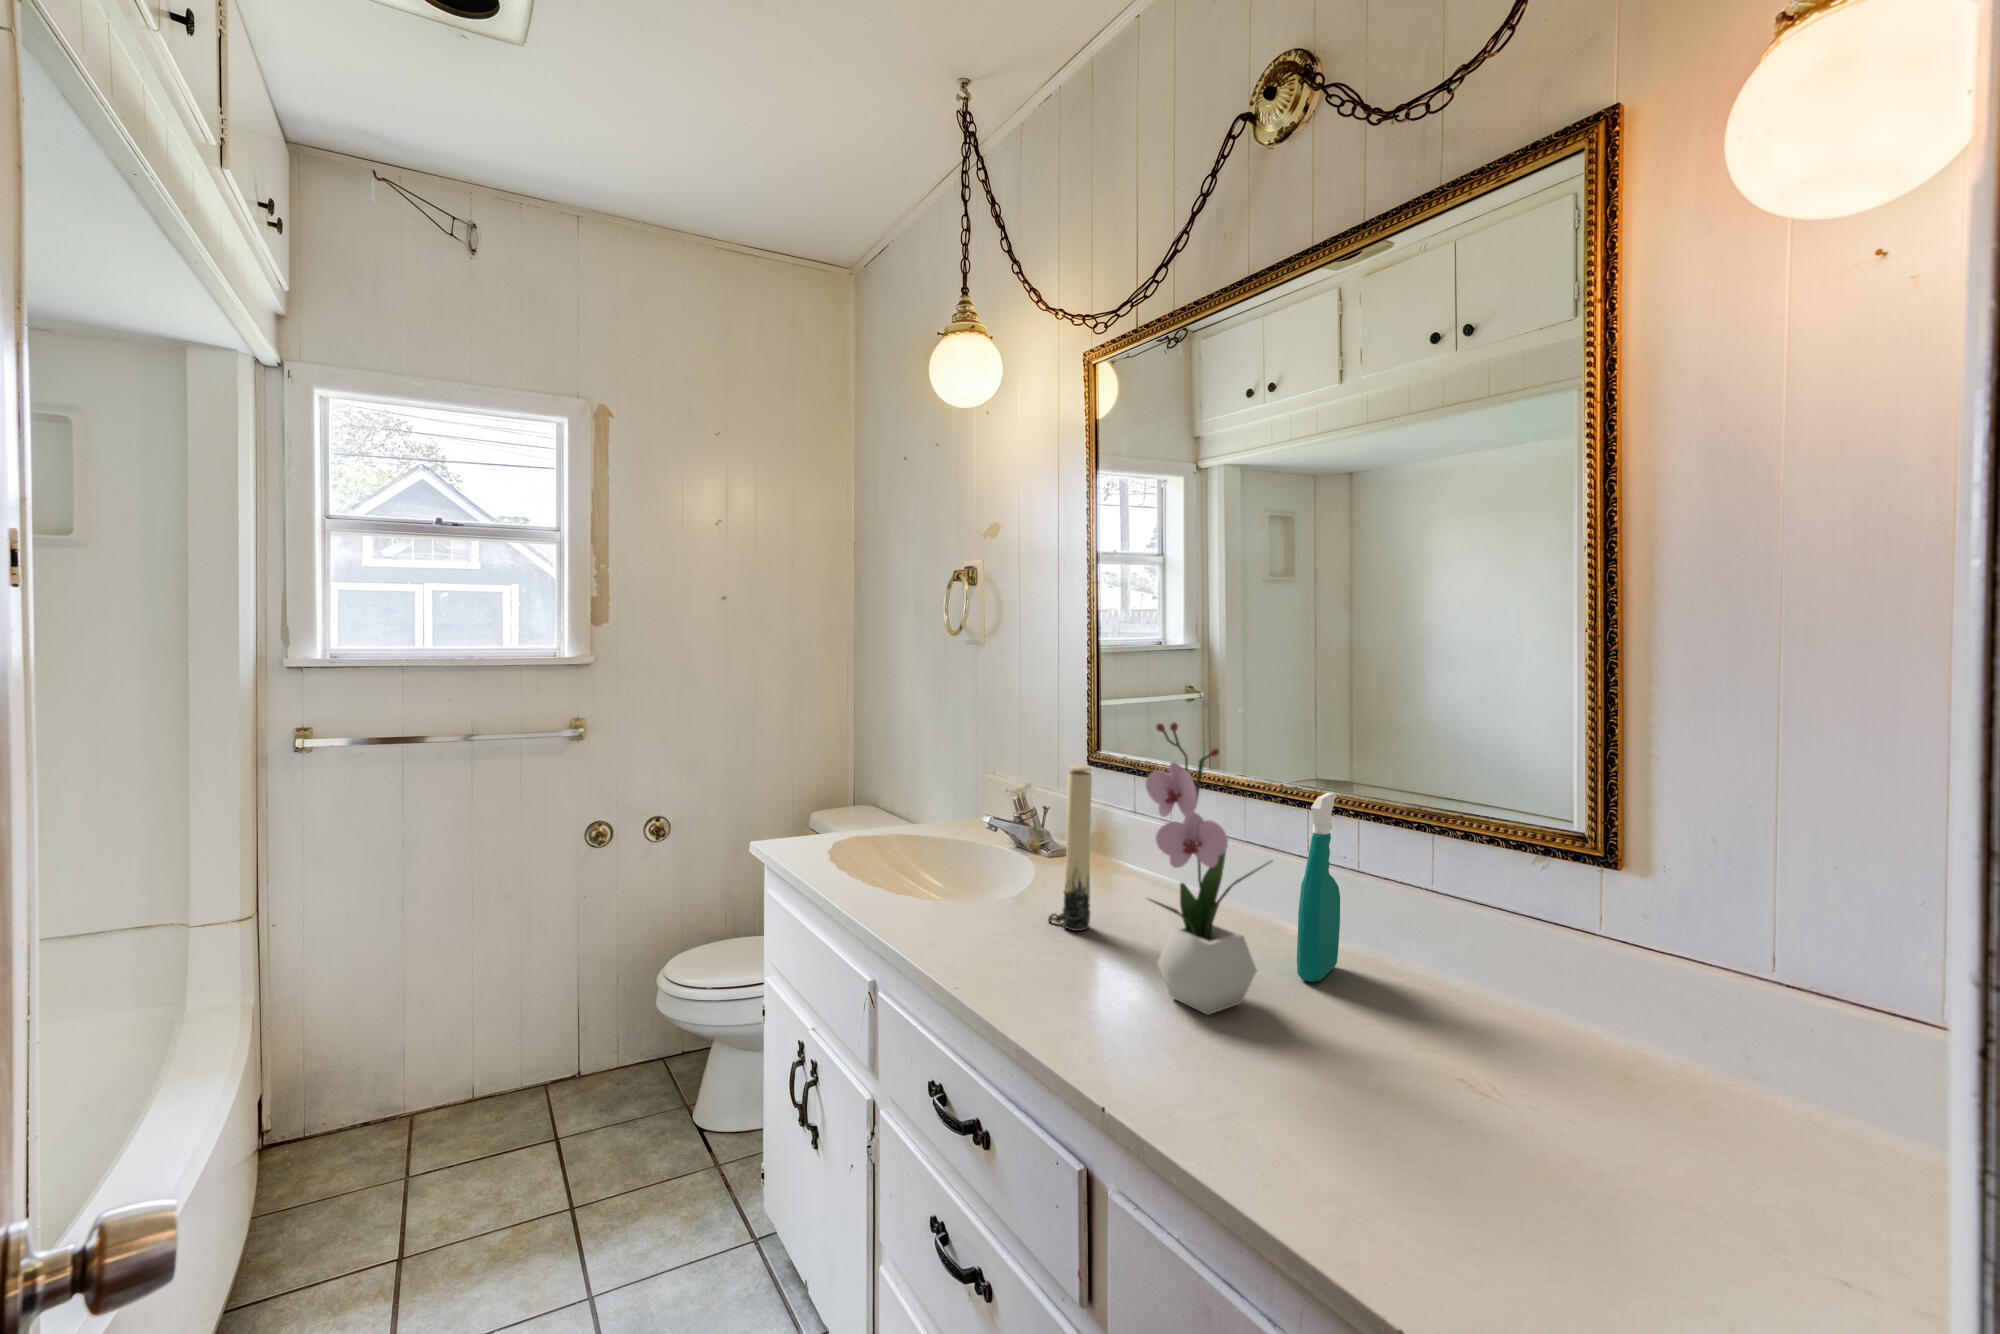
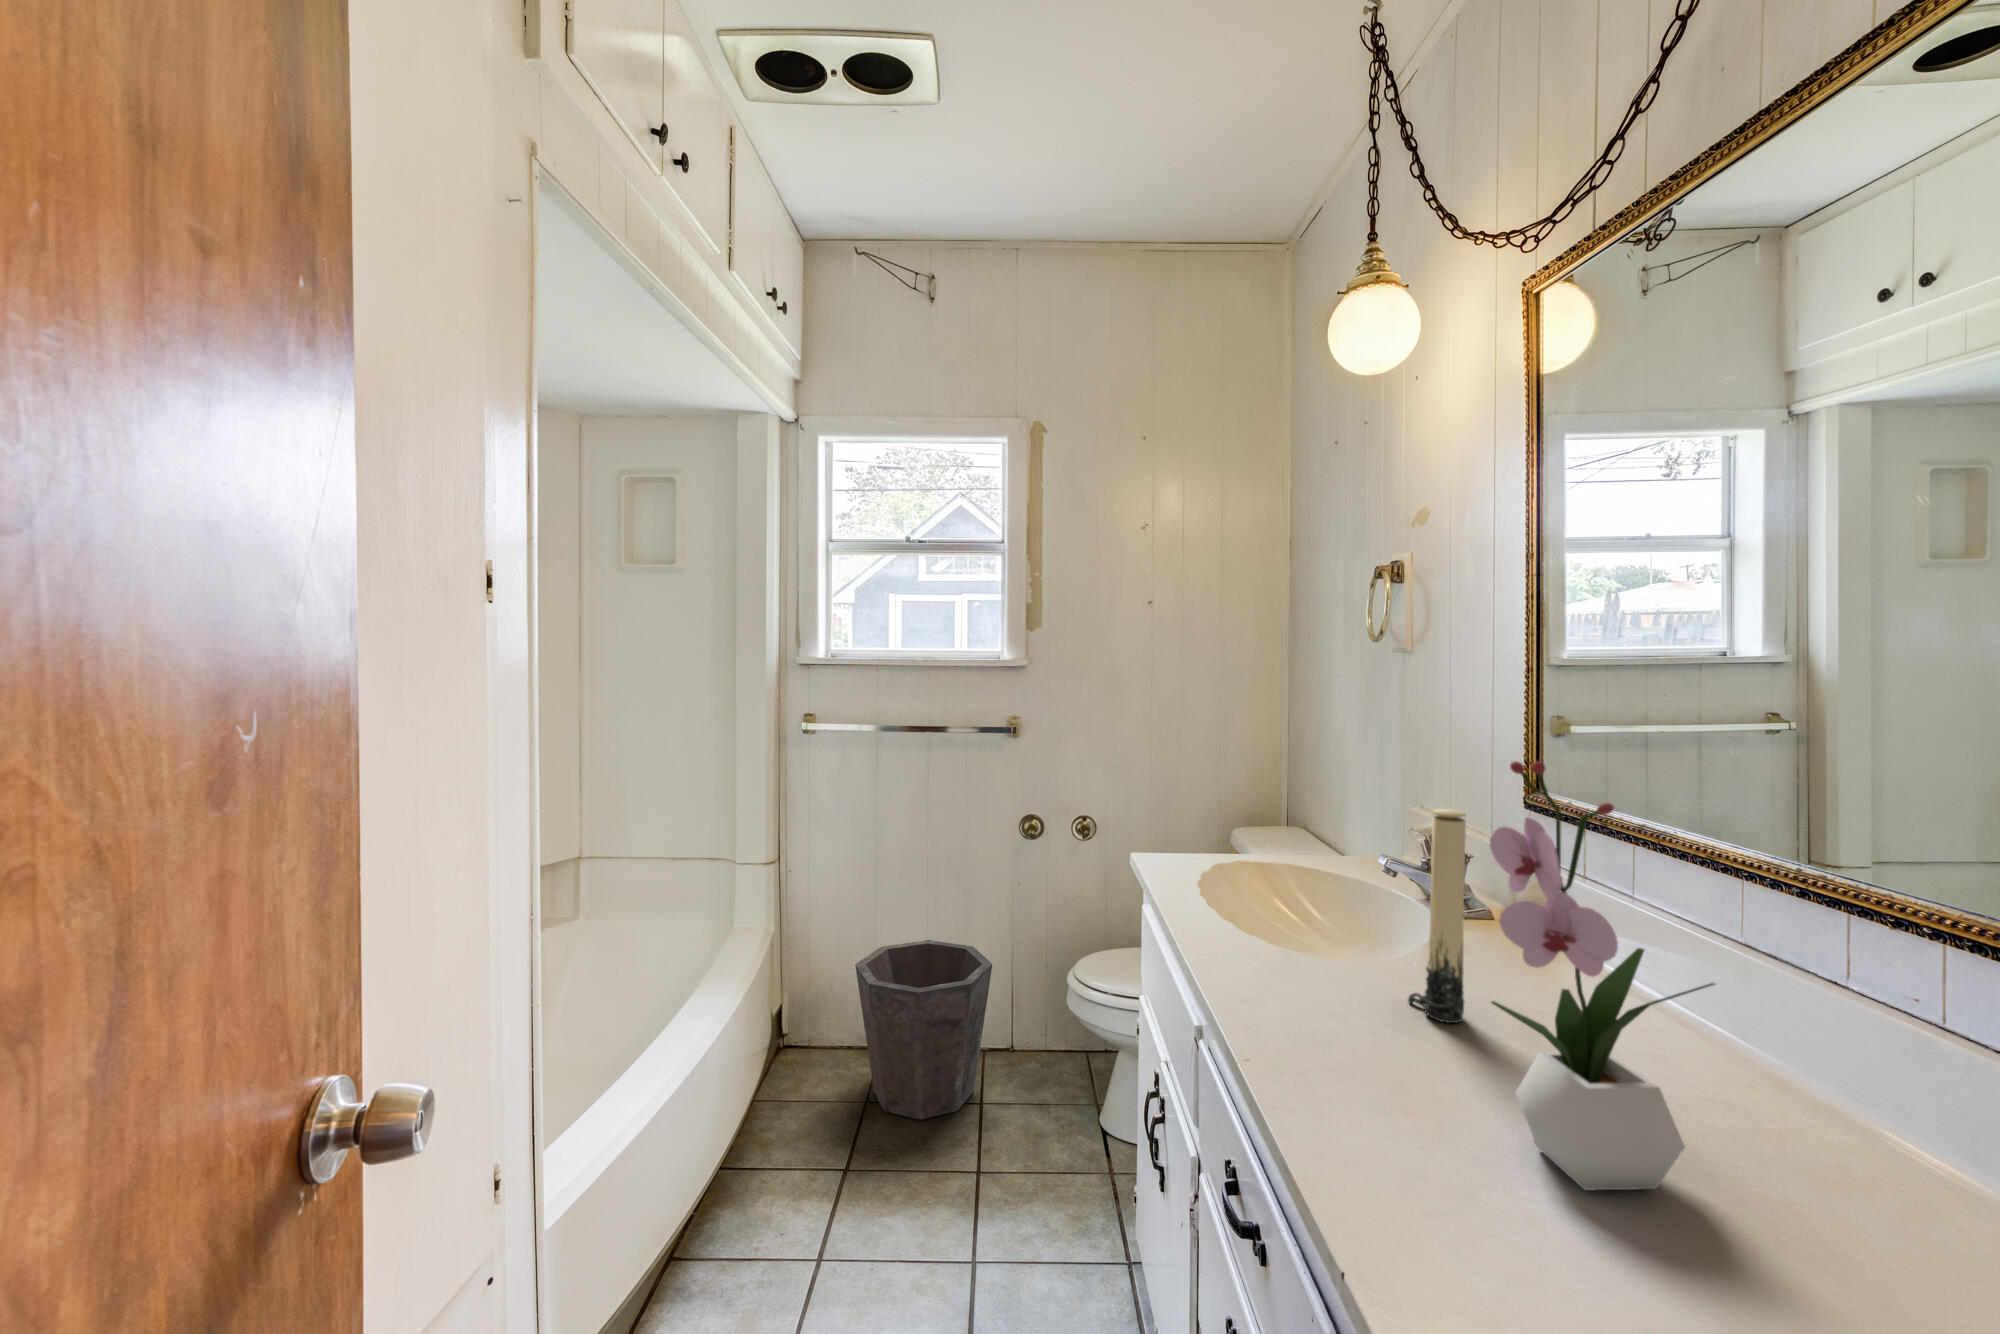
spray bottle: present [1297,793,1340,982] -> none [1790,890,1898,1192]
waste bin: none [382,971,567,1183] -> present [855,940,992,1119]

